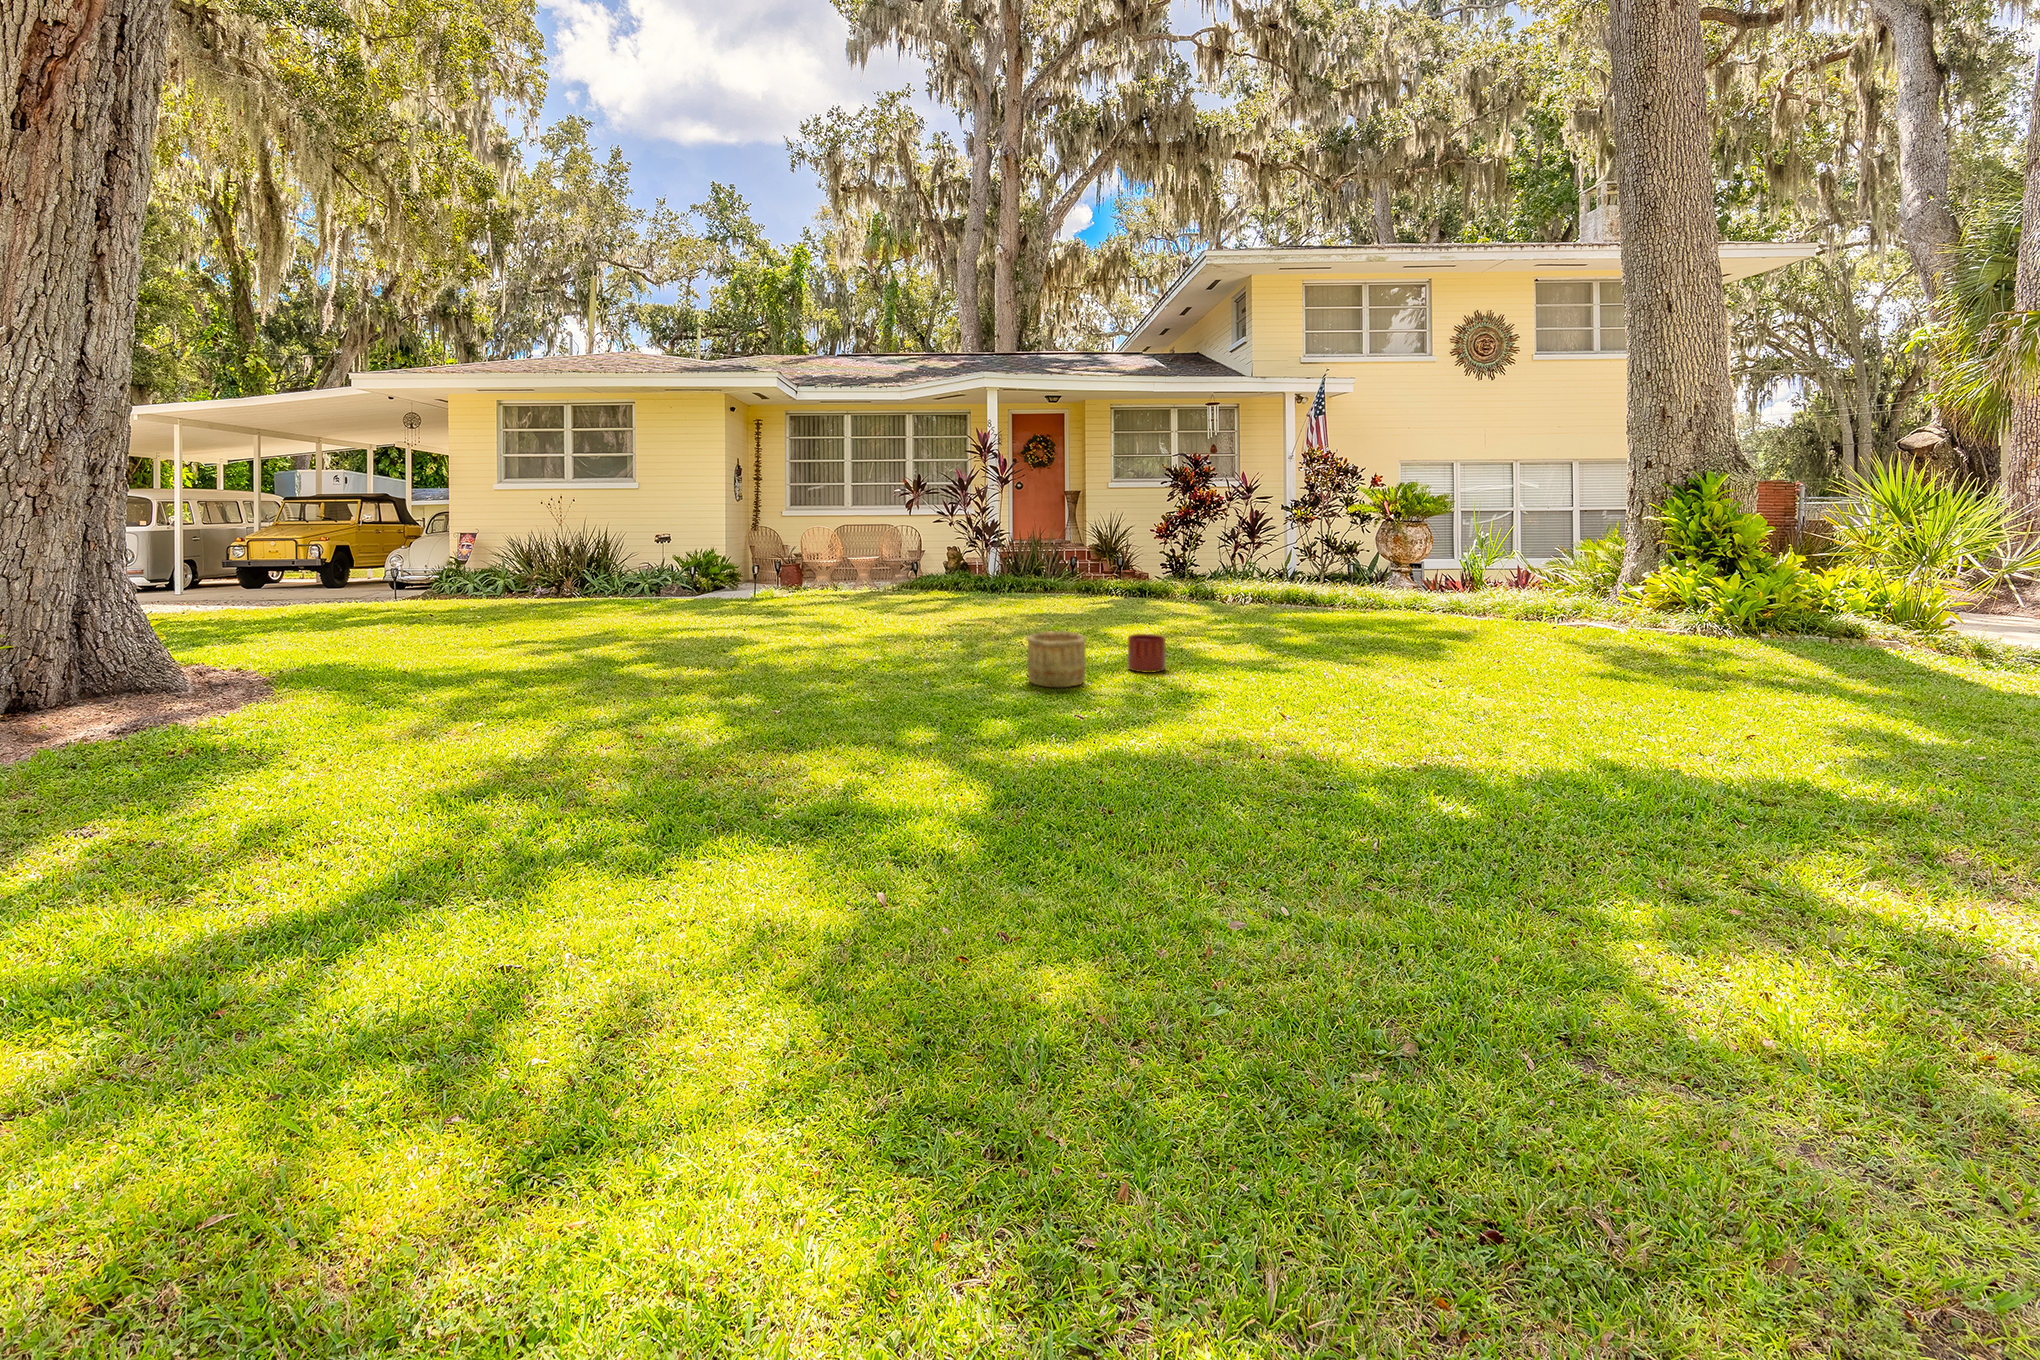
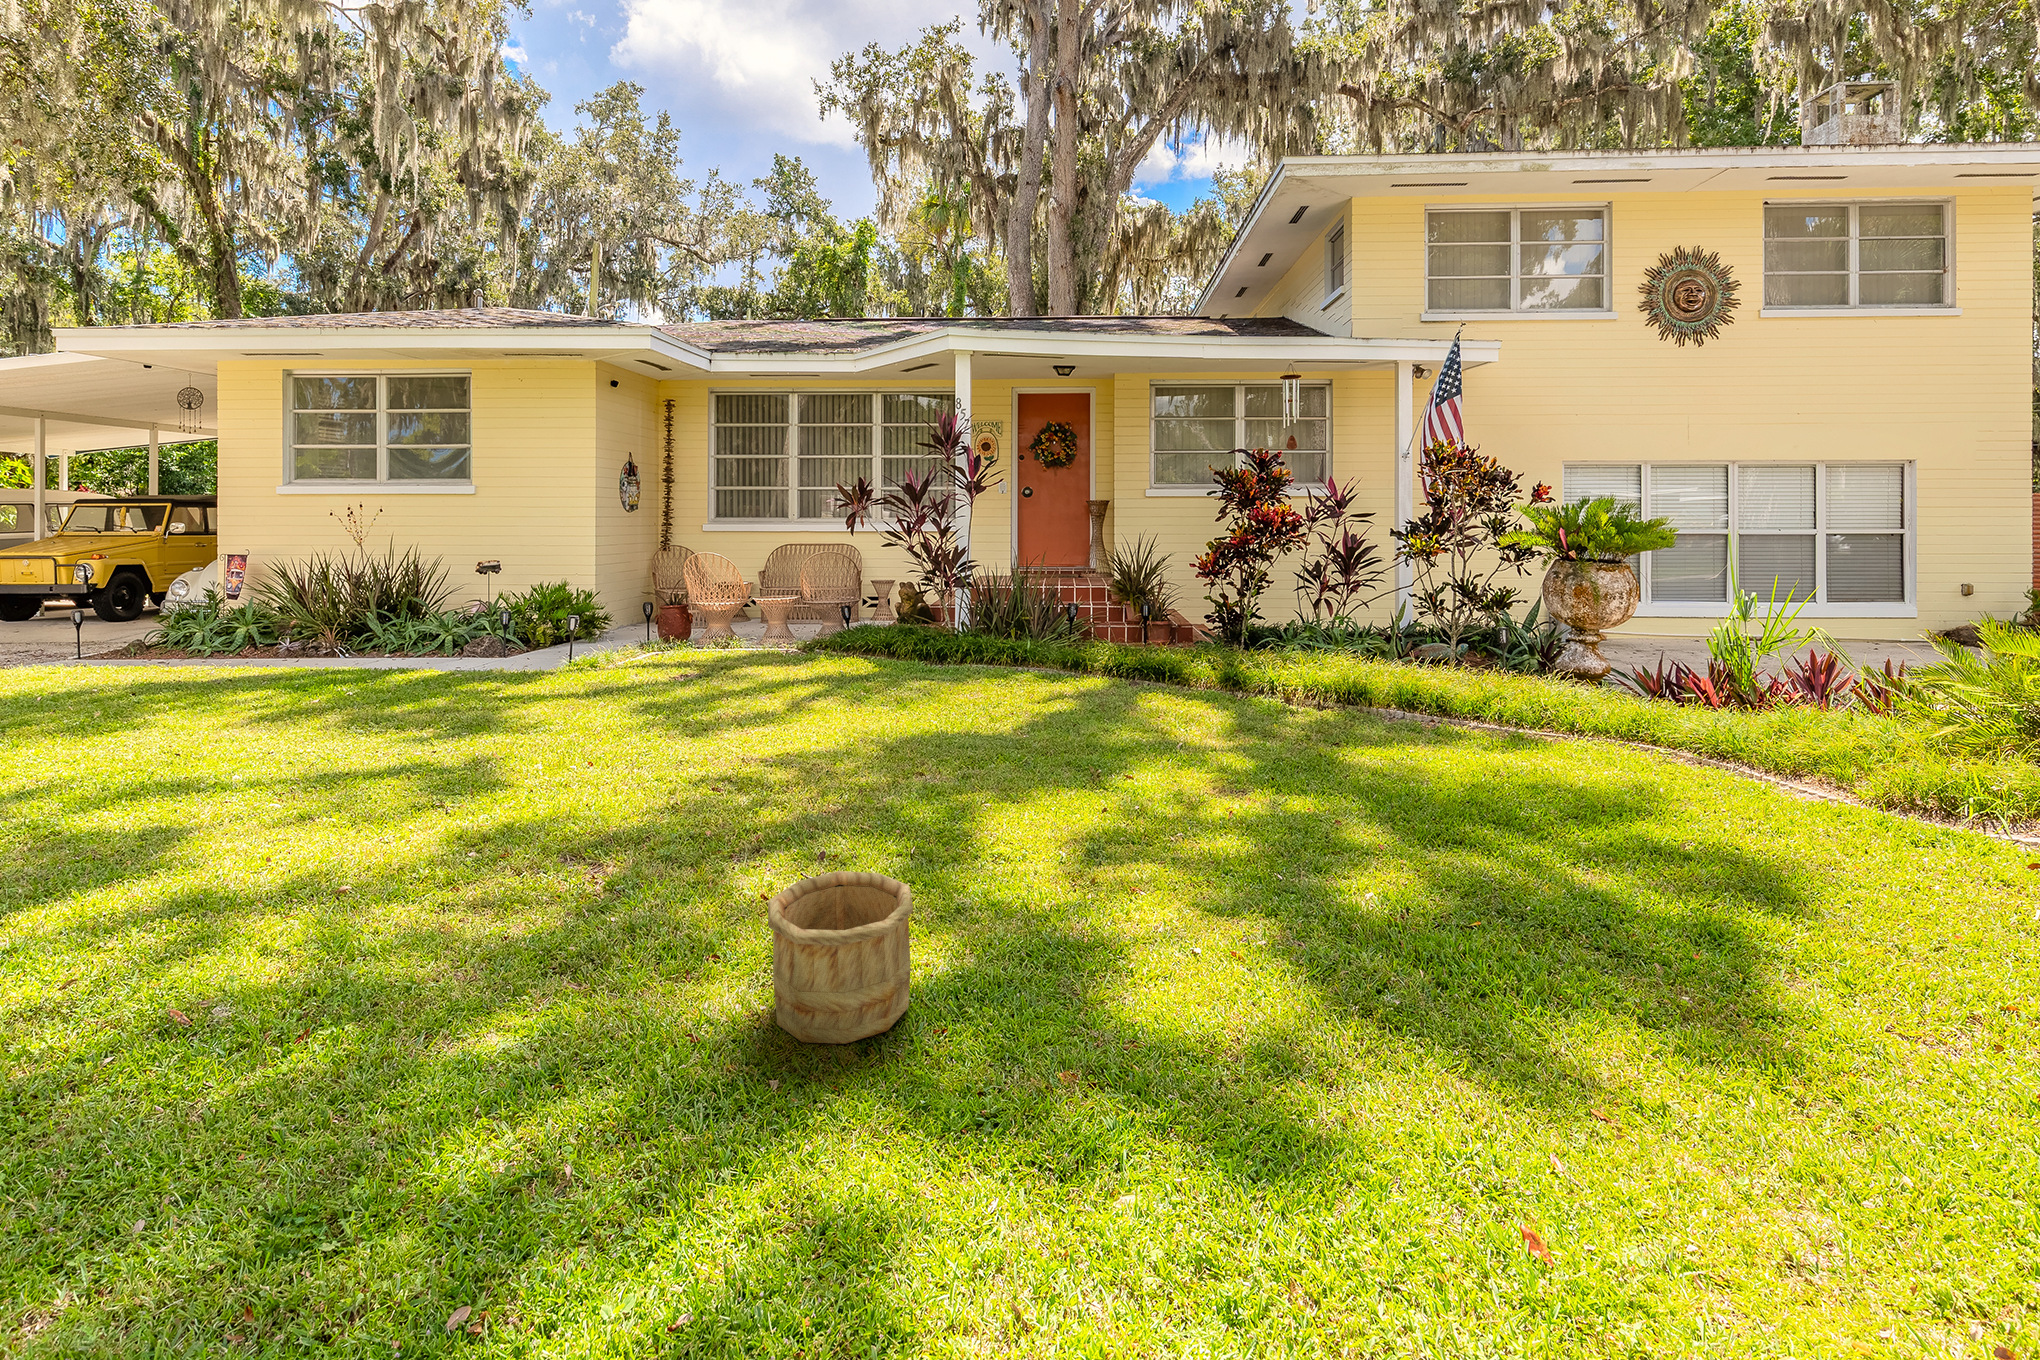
planter: present [1128,634,1166,673] -> none [1043,853,1128,959]

